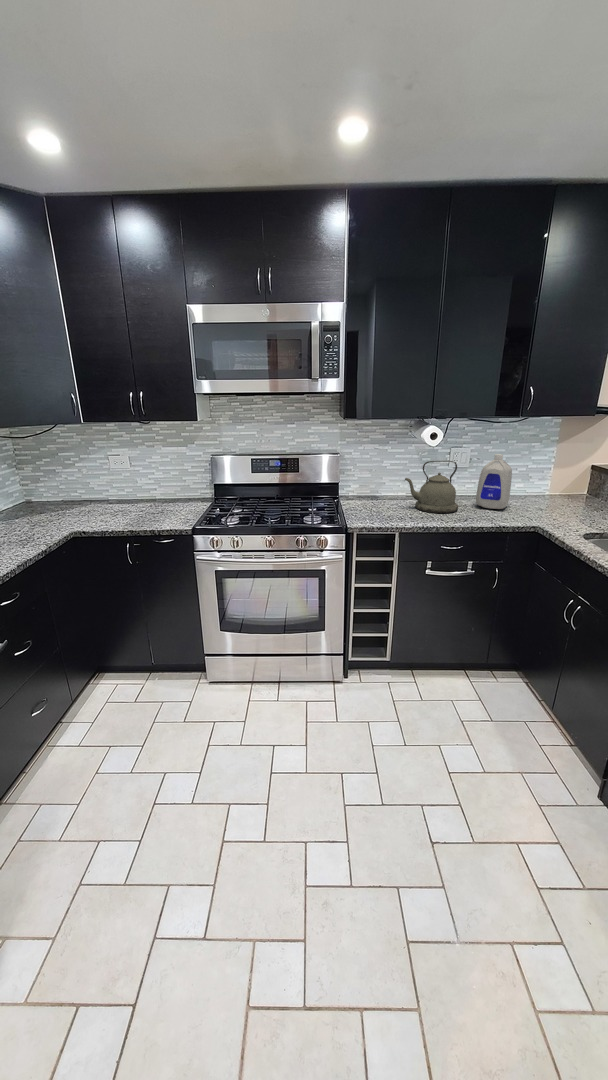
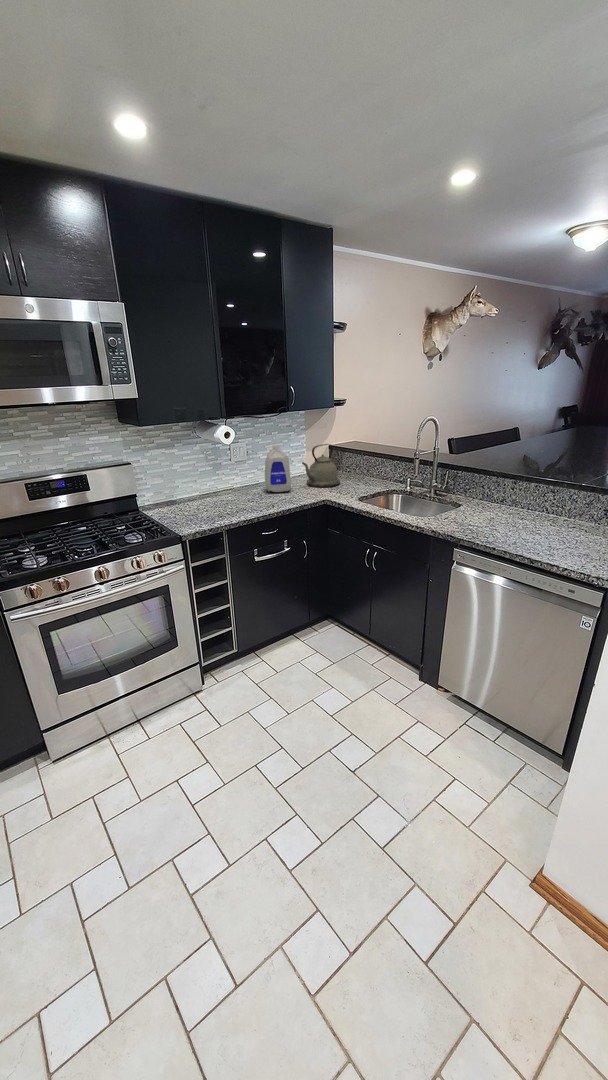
kettle: present [405,461,458,513] -> present [302,444,340,487]

